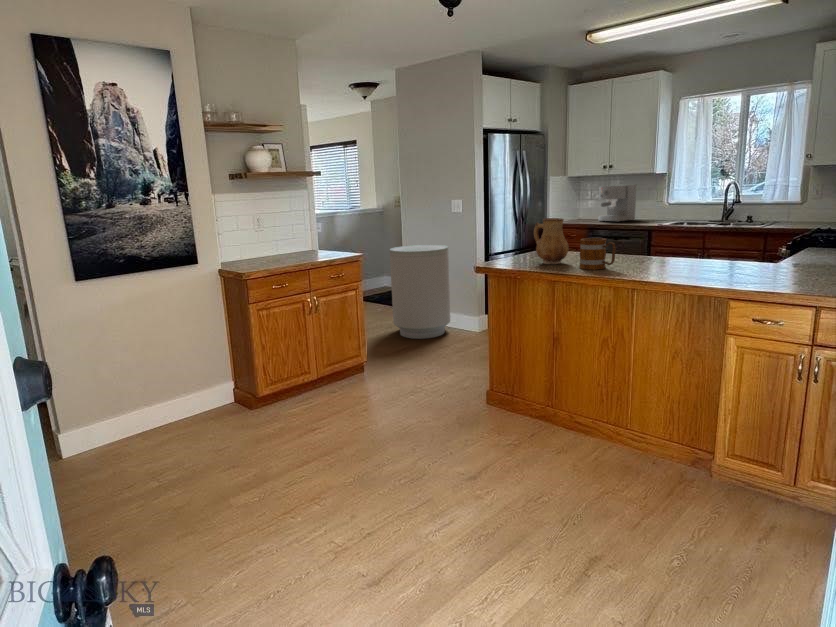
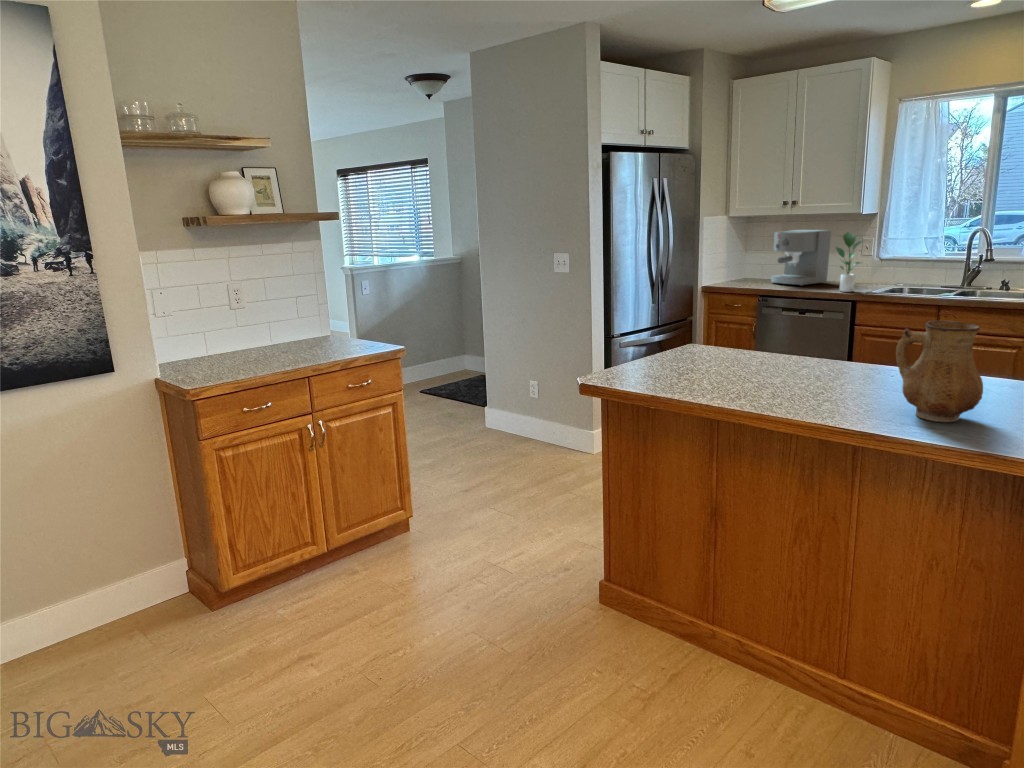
potted plant: none [637,185,656,224] -> present [836,232,863,292]
ceramic pitcher: present [534,218,568,264] -> present [896,321,983,422]
mug: present [579,238,616,270] -> none [778,352,854,416]
trash can: present [390,245,450,339] -> none [460,318,550,460]

